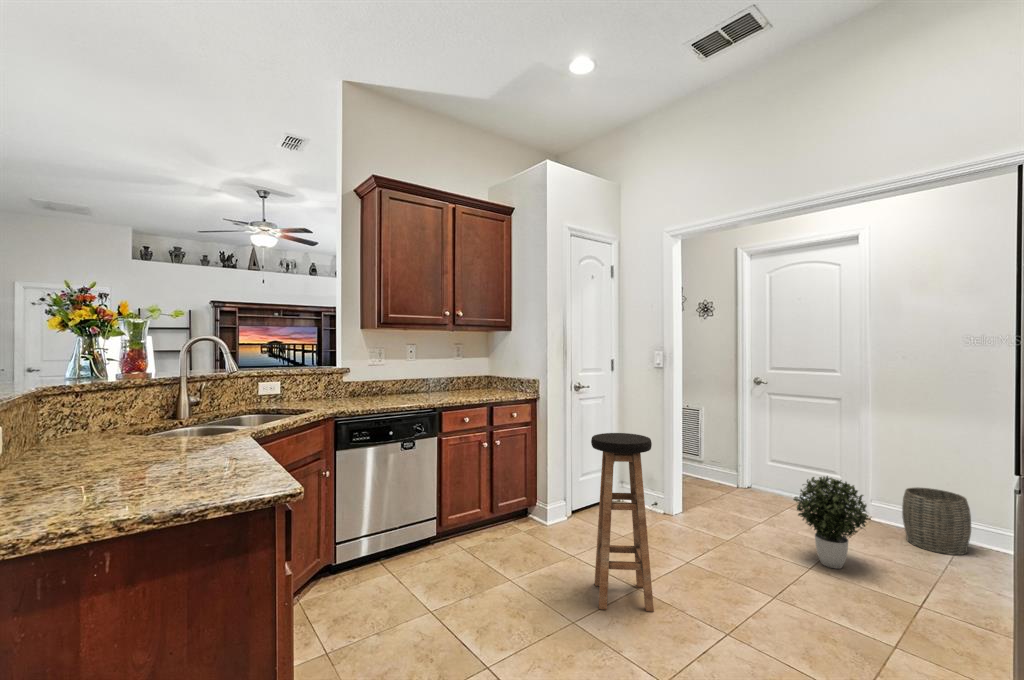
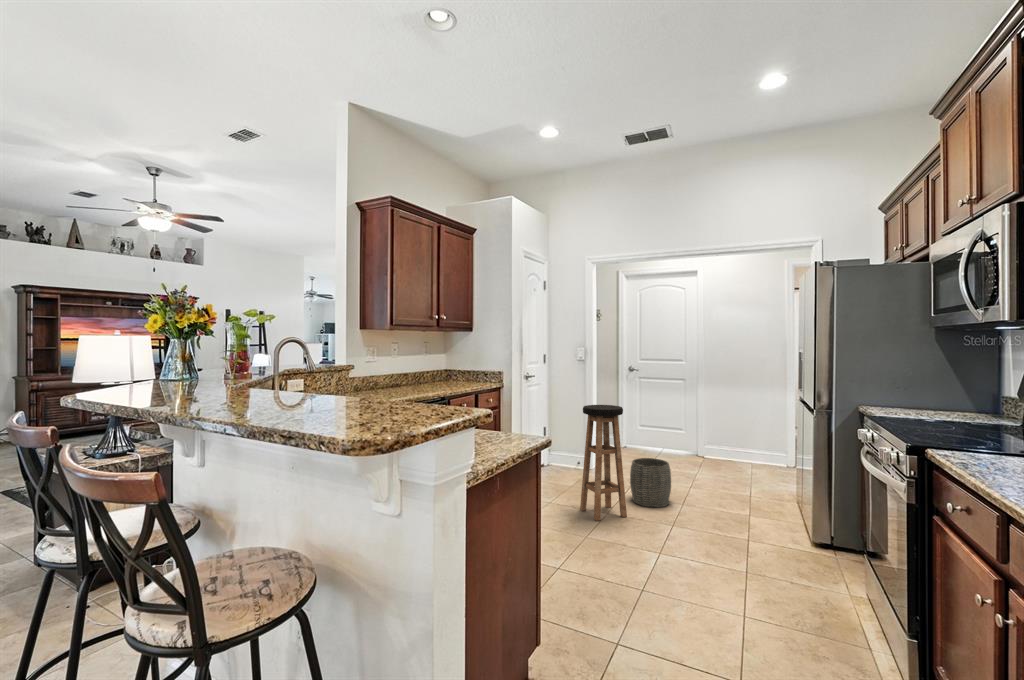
potted plant: present [793,476,869,569] -> none [678,427,720,483]
woven basket: present [902,487,971,555] -> present [630,458,671,507]

